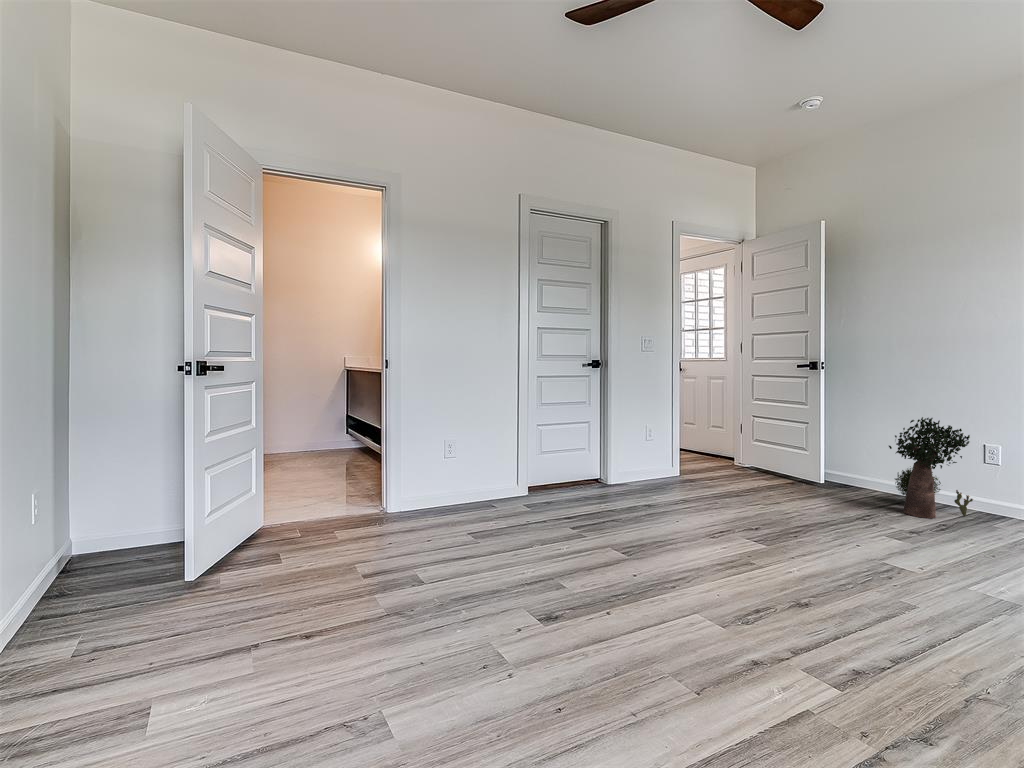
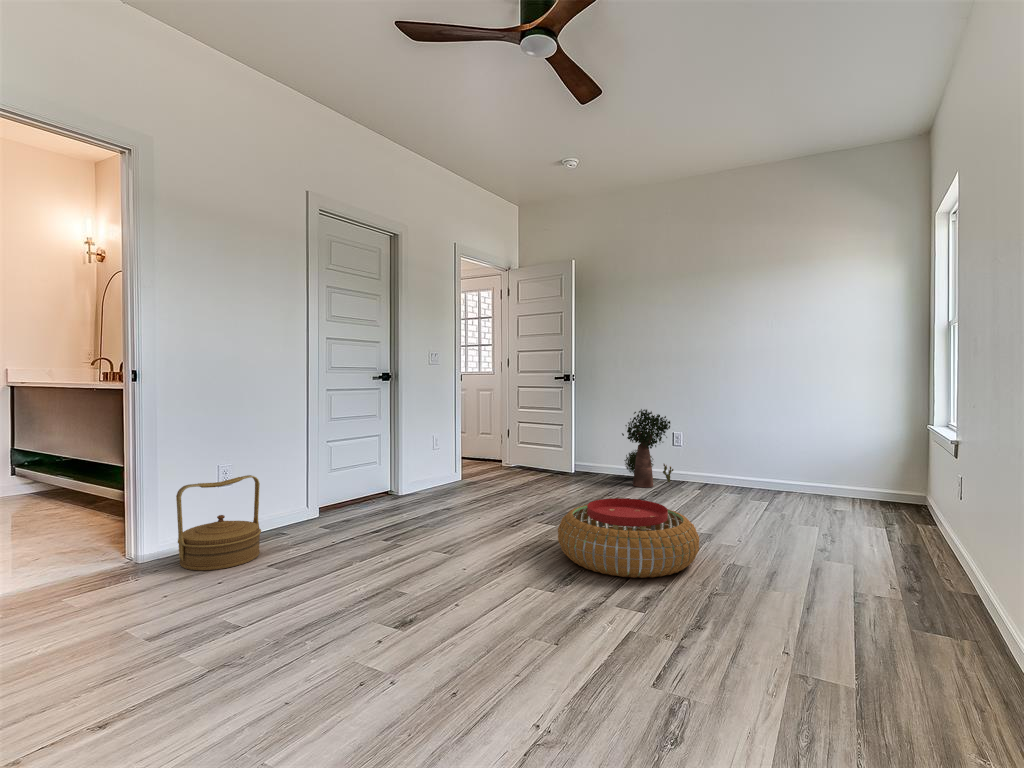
woven basket: none [406,452,472,529] -> present [176,475,261,571]
pouf: none [754,528,966,646] -> present [558,498,699,578]

